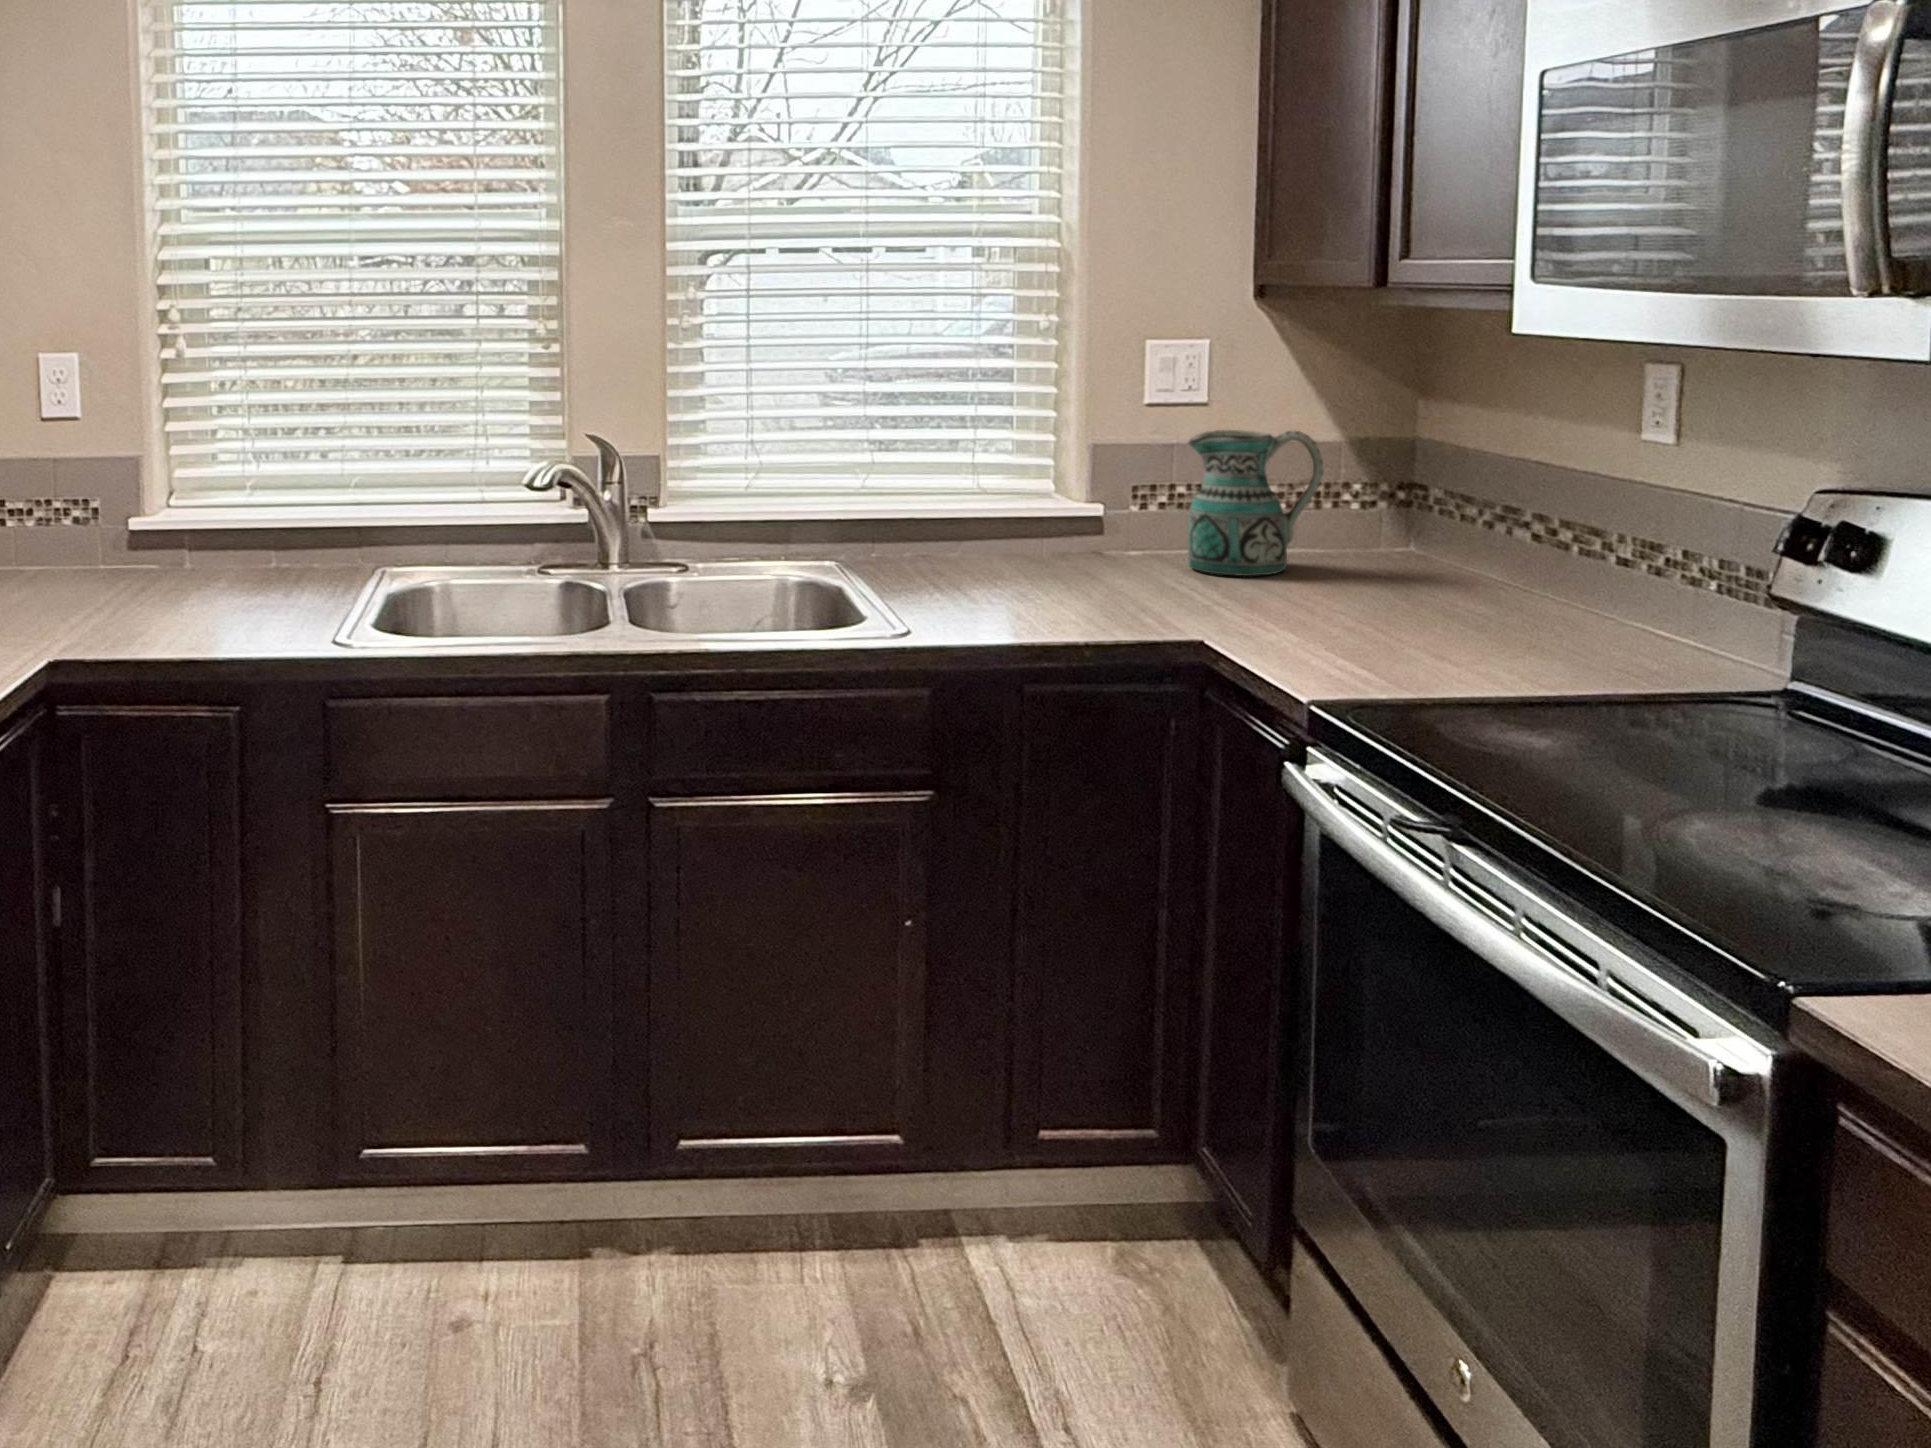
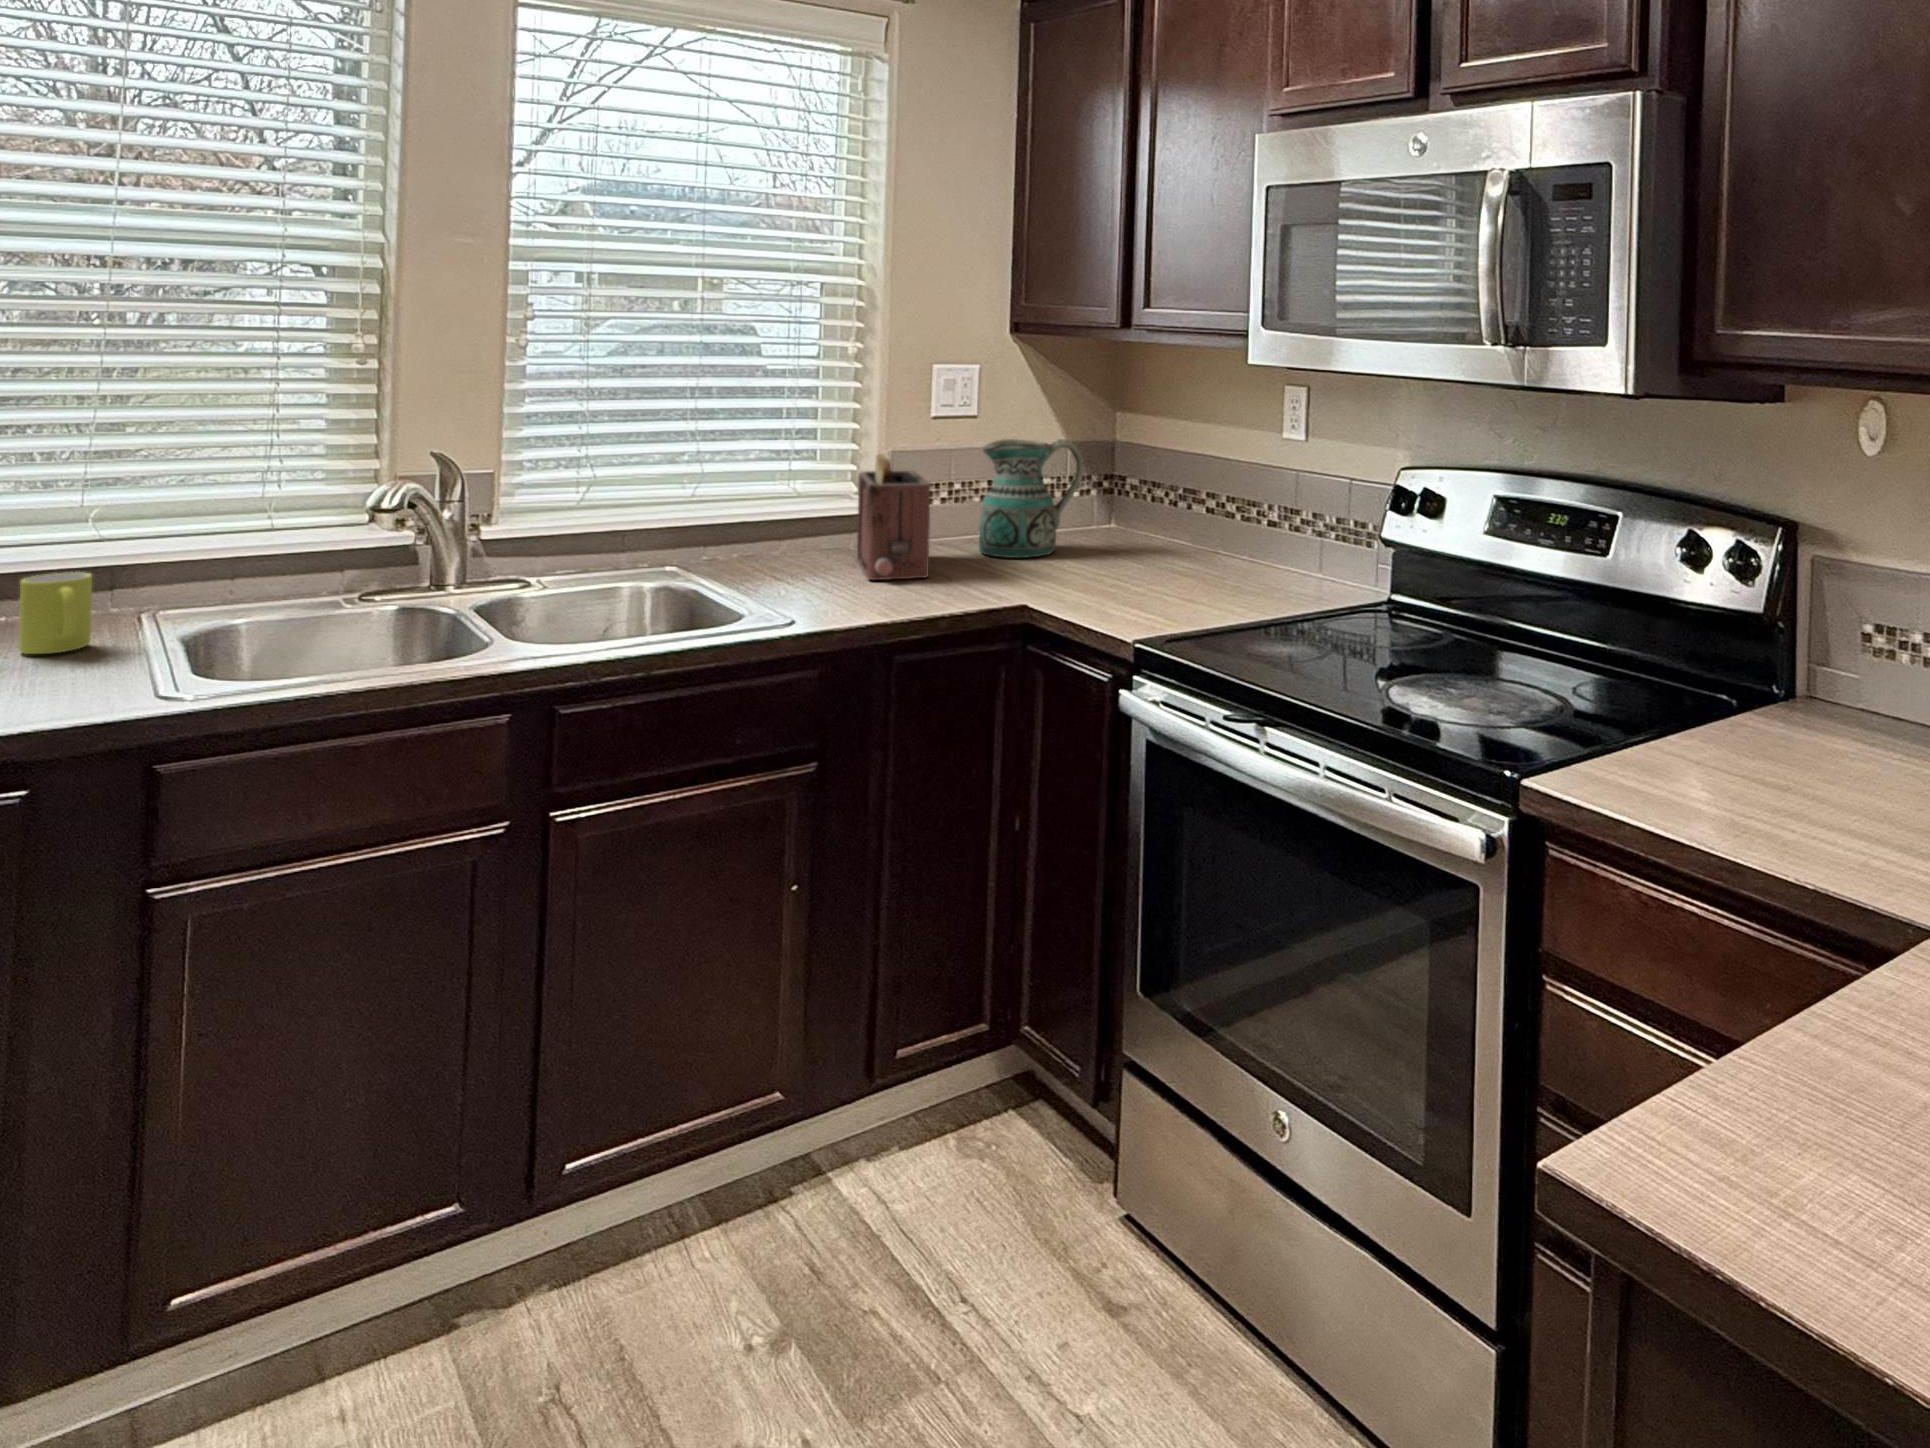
toaster: none [1029,443,1108,590] -> present [857,454,930,580]
mug: none [281,527,330,593] -> present [19,572,92,654]

